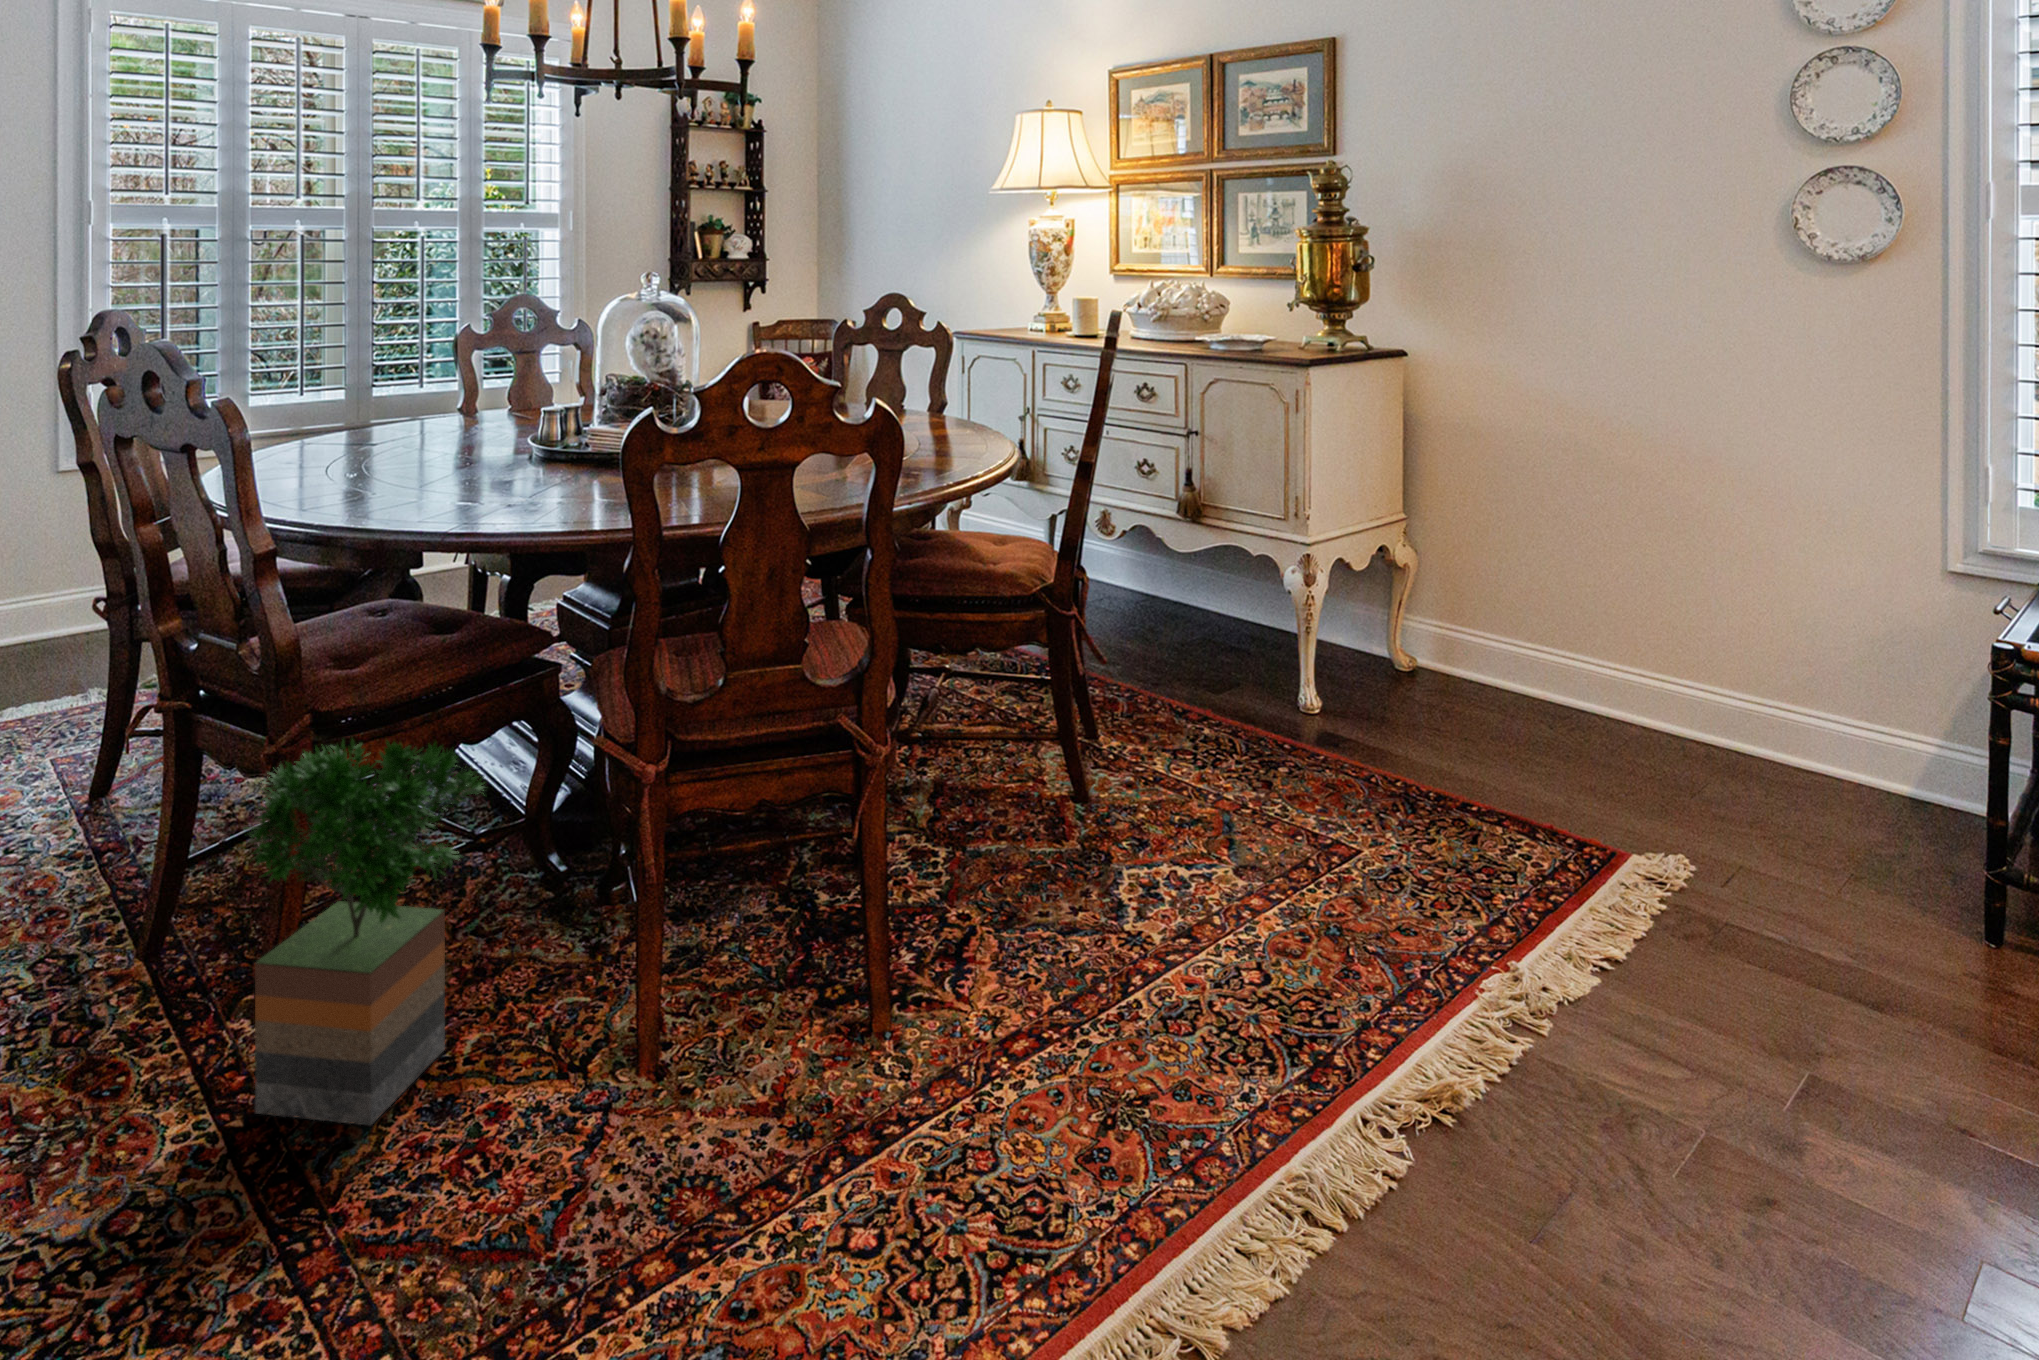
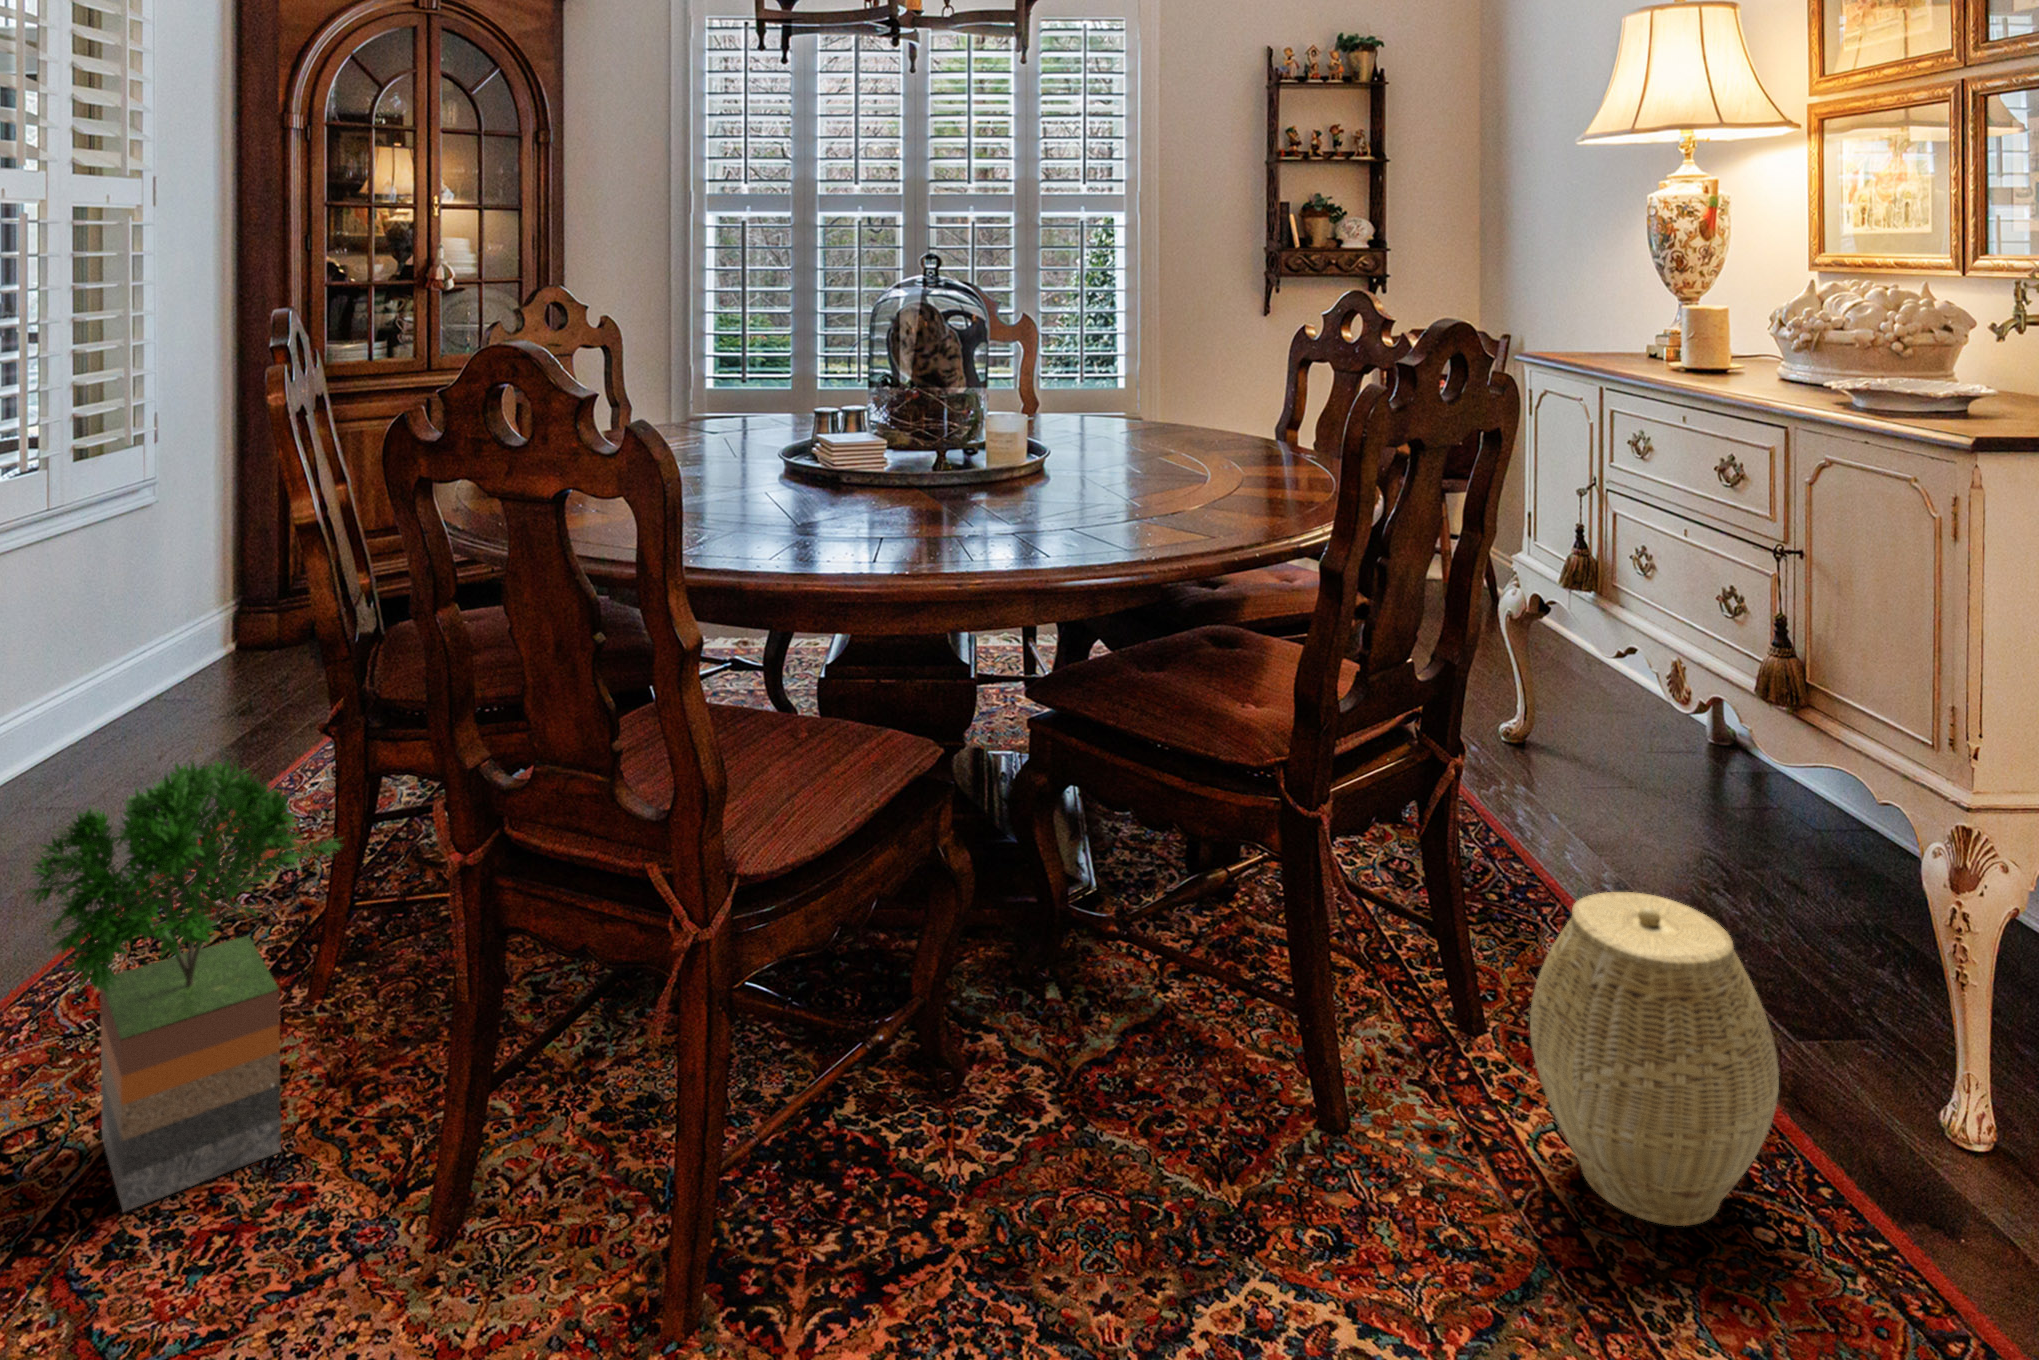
woven basket: none [1160,612,1278,771] -> present [1530,892,1779,1226]

